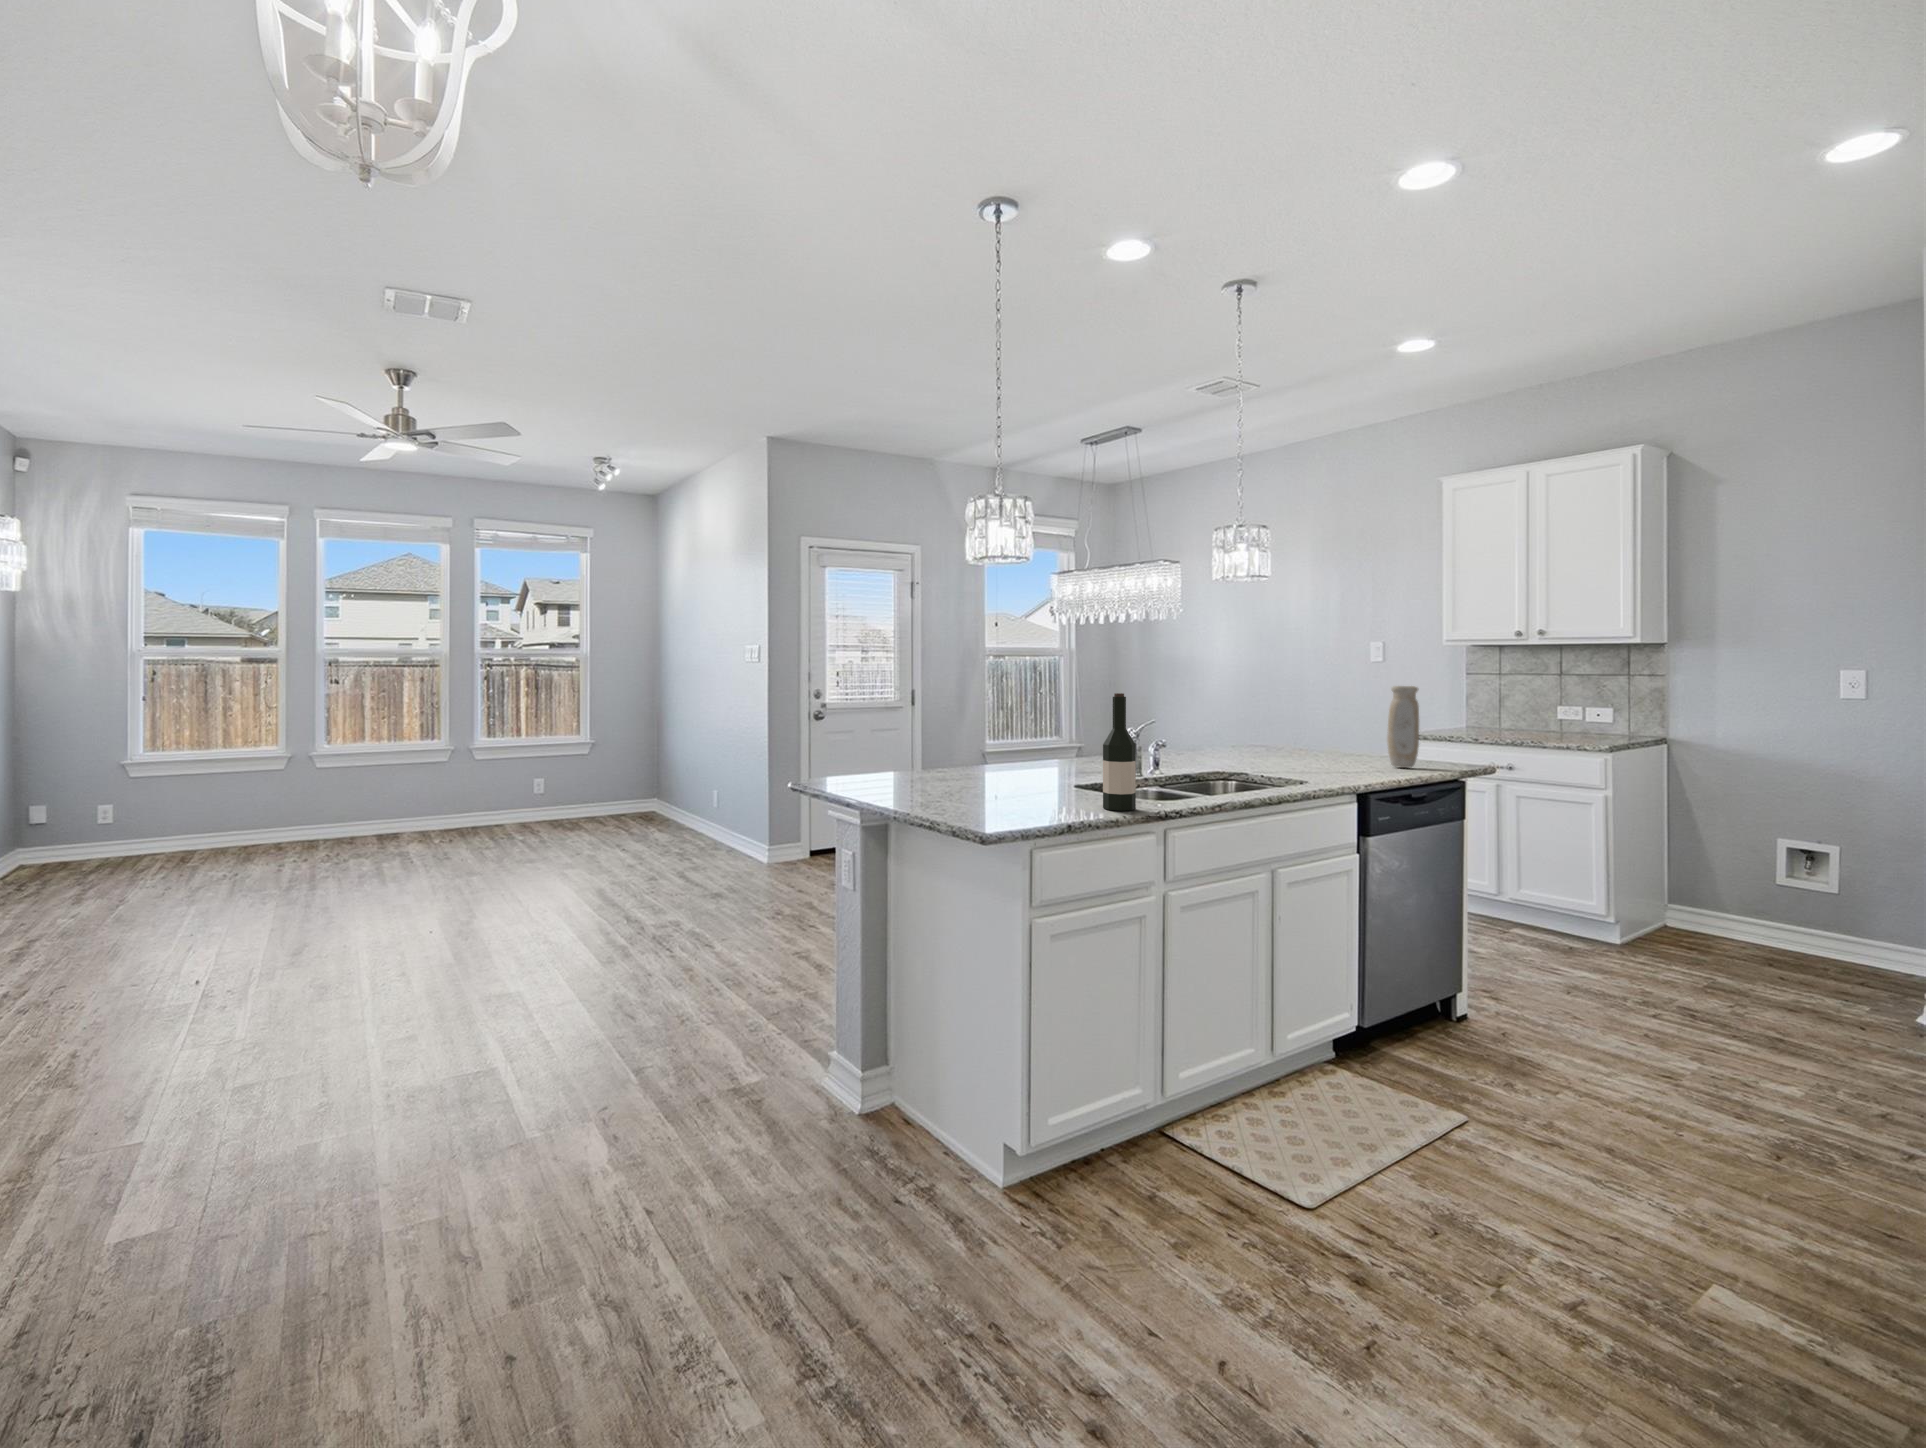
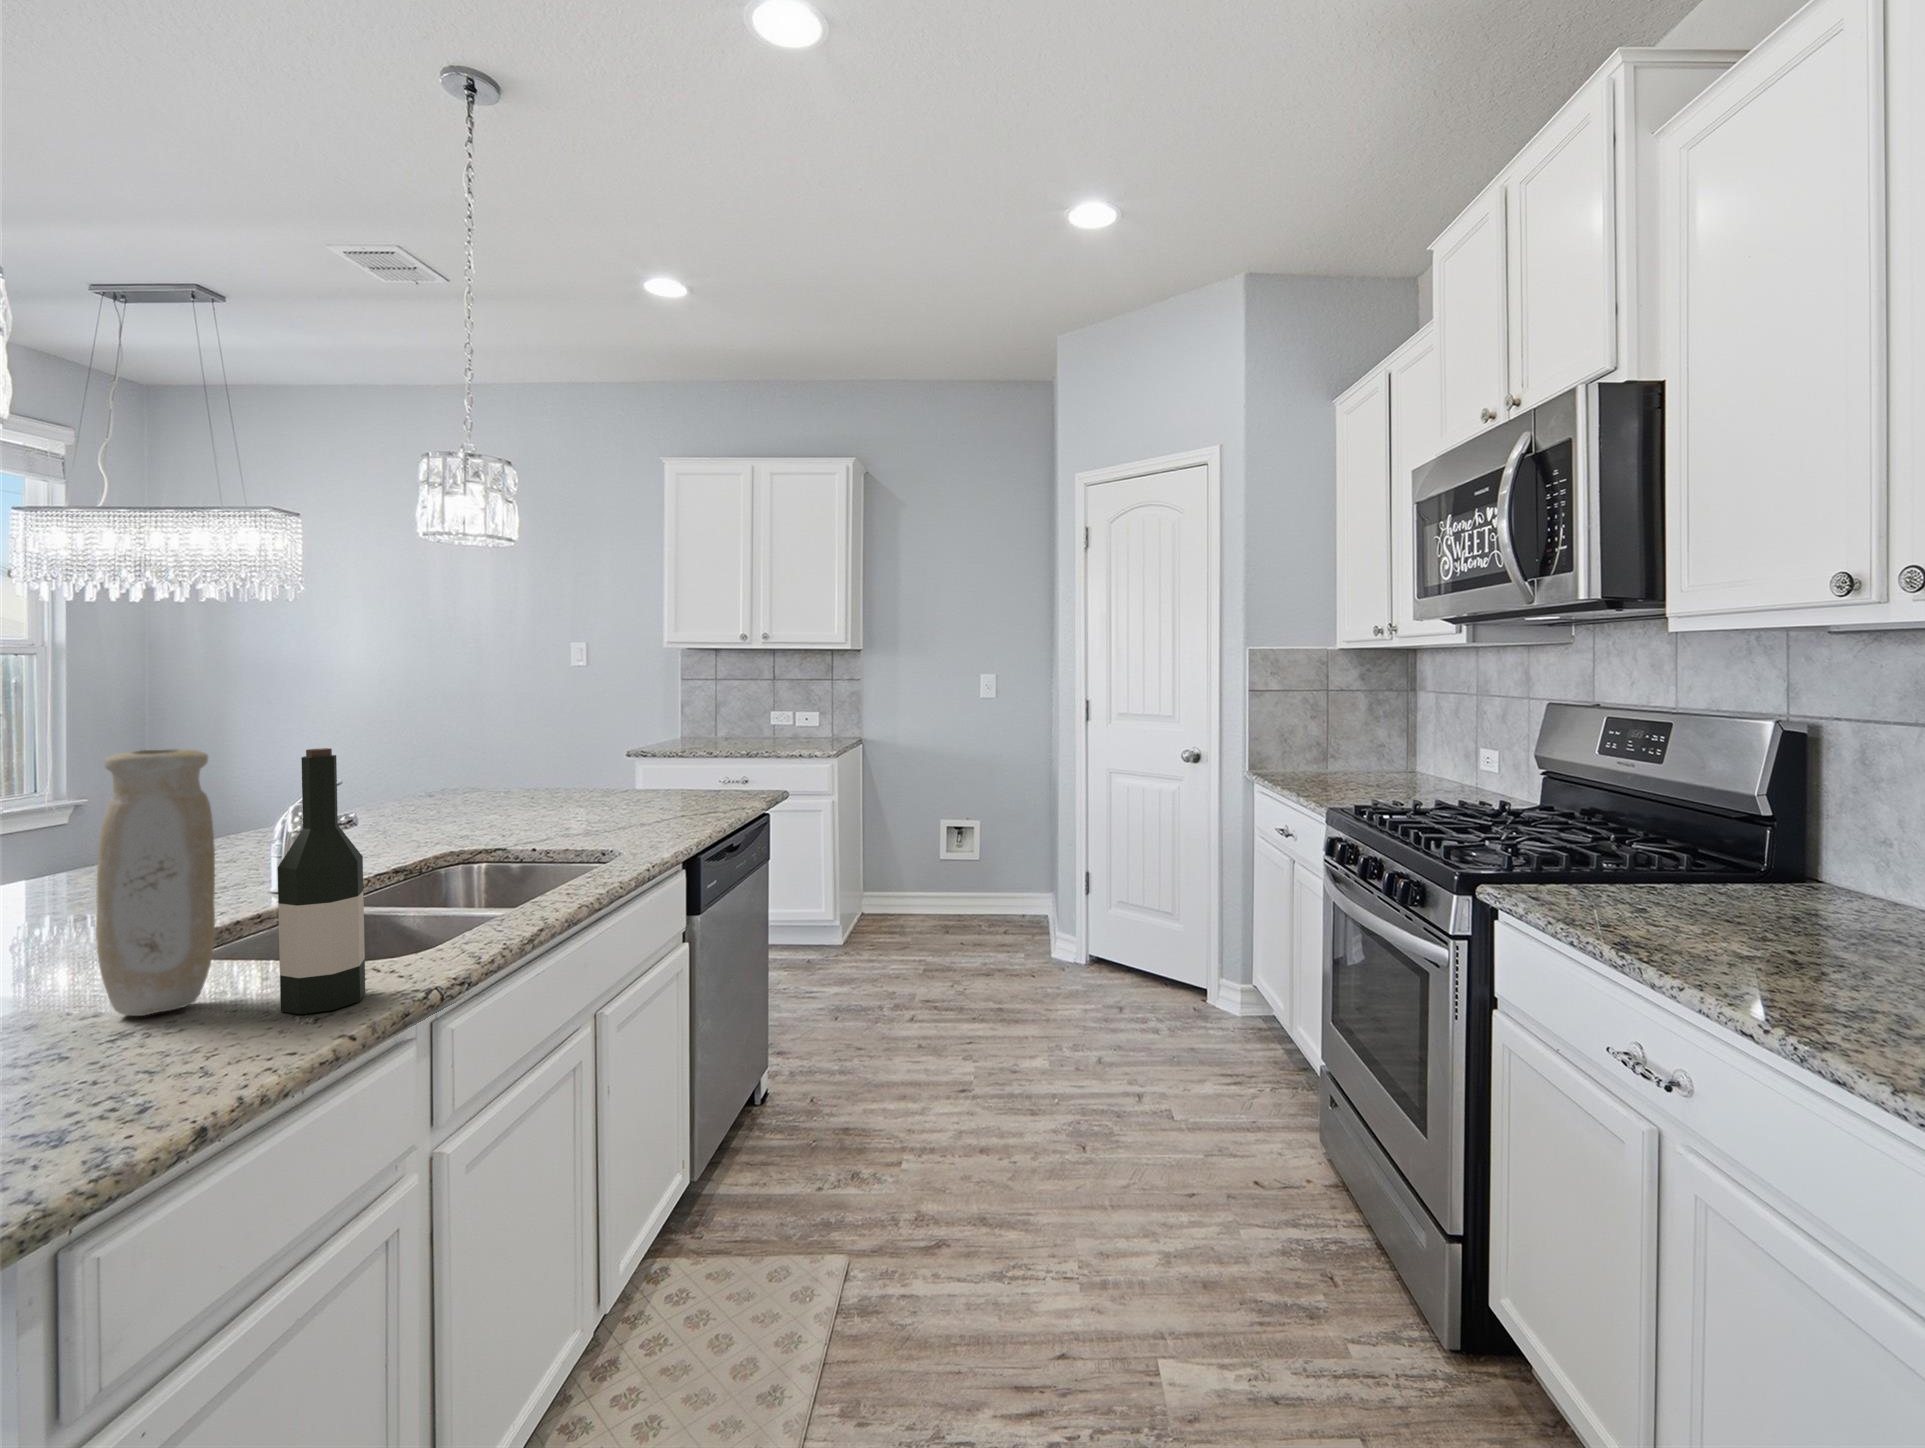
vase: present [1387,686,1419,768] -> present [96,749,215,1016]

